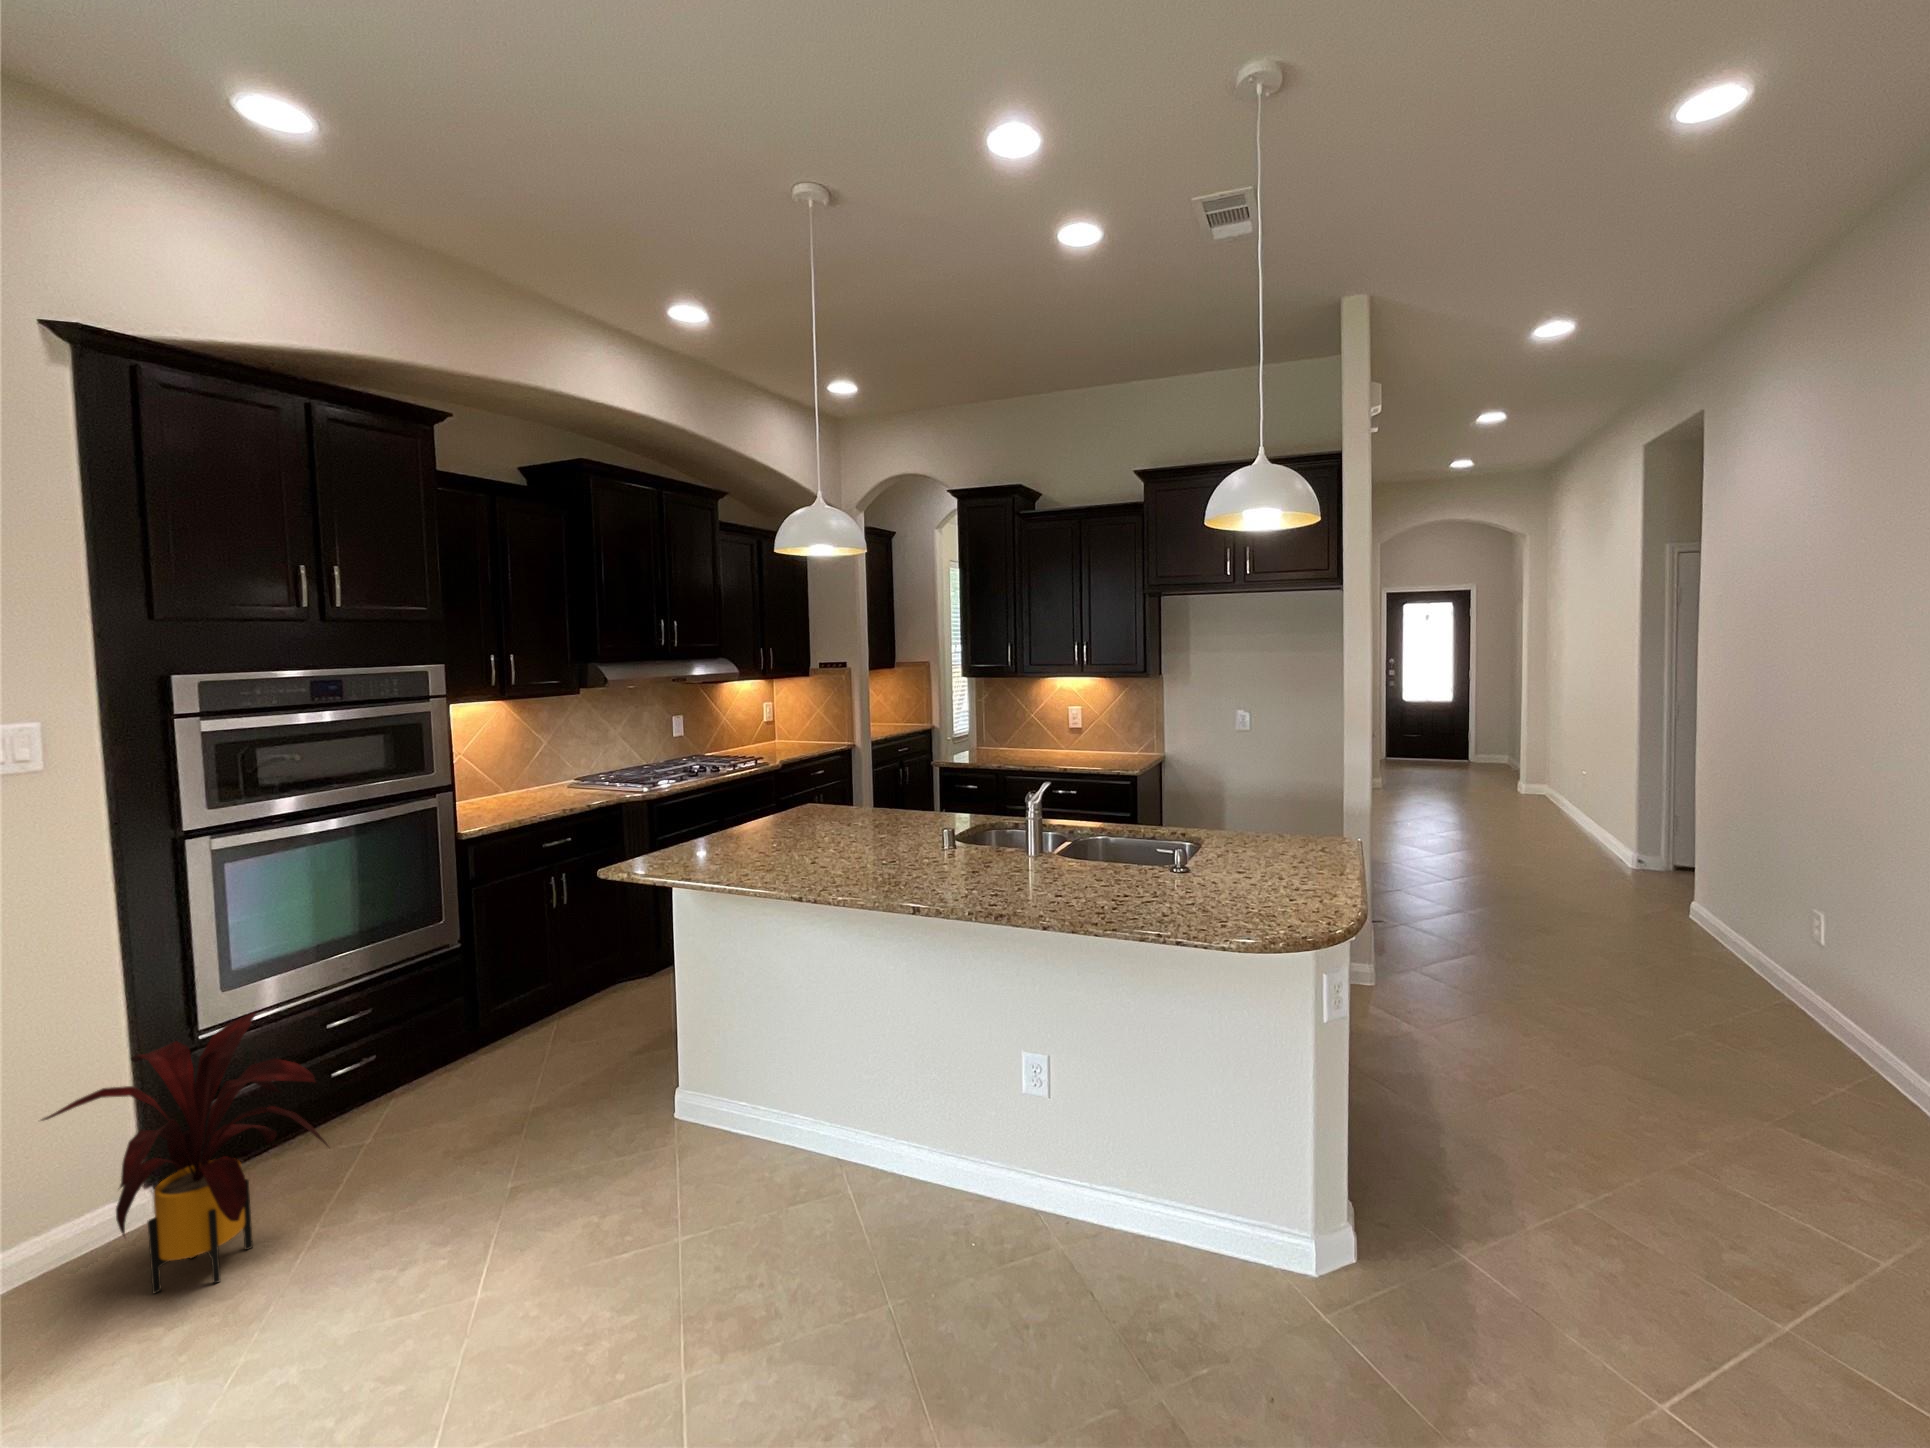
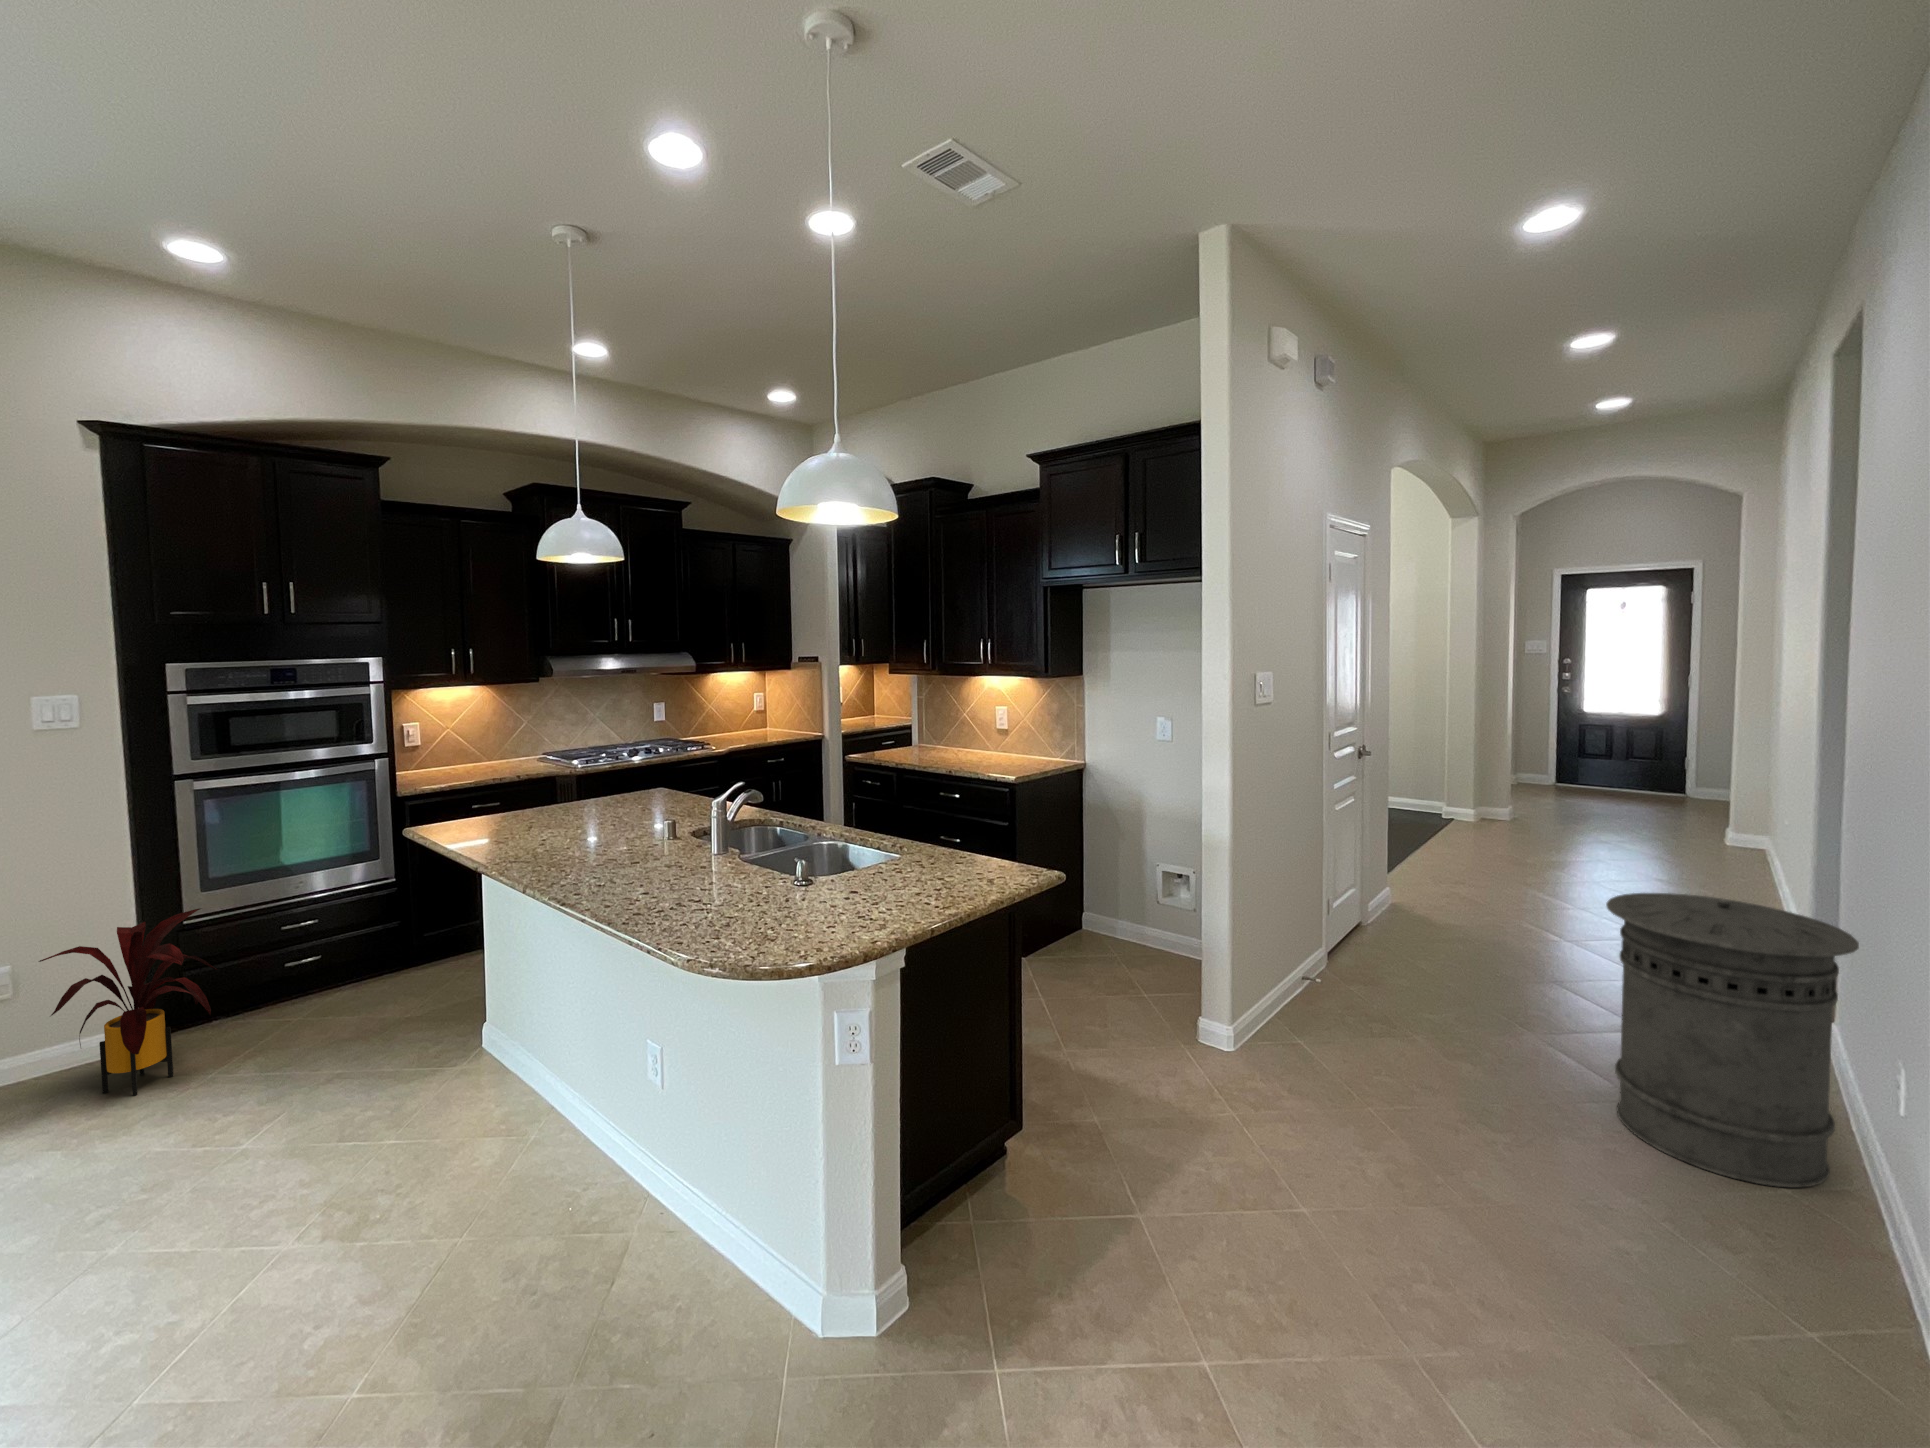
trash can: none [1627,817,1787,1008] -> present [1606,893,1859,1187]

